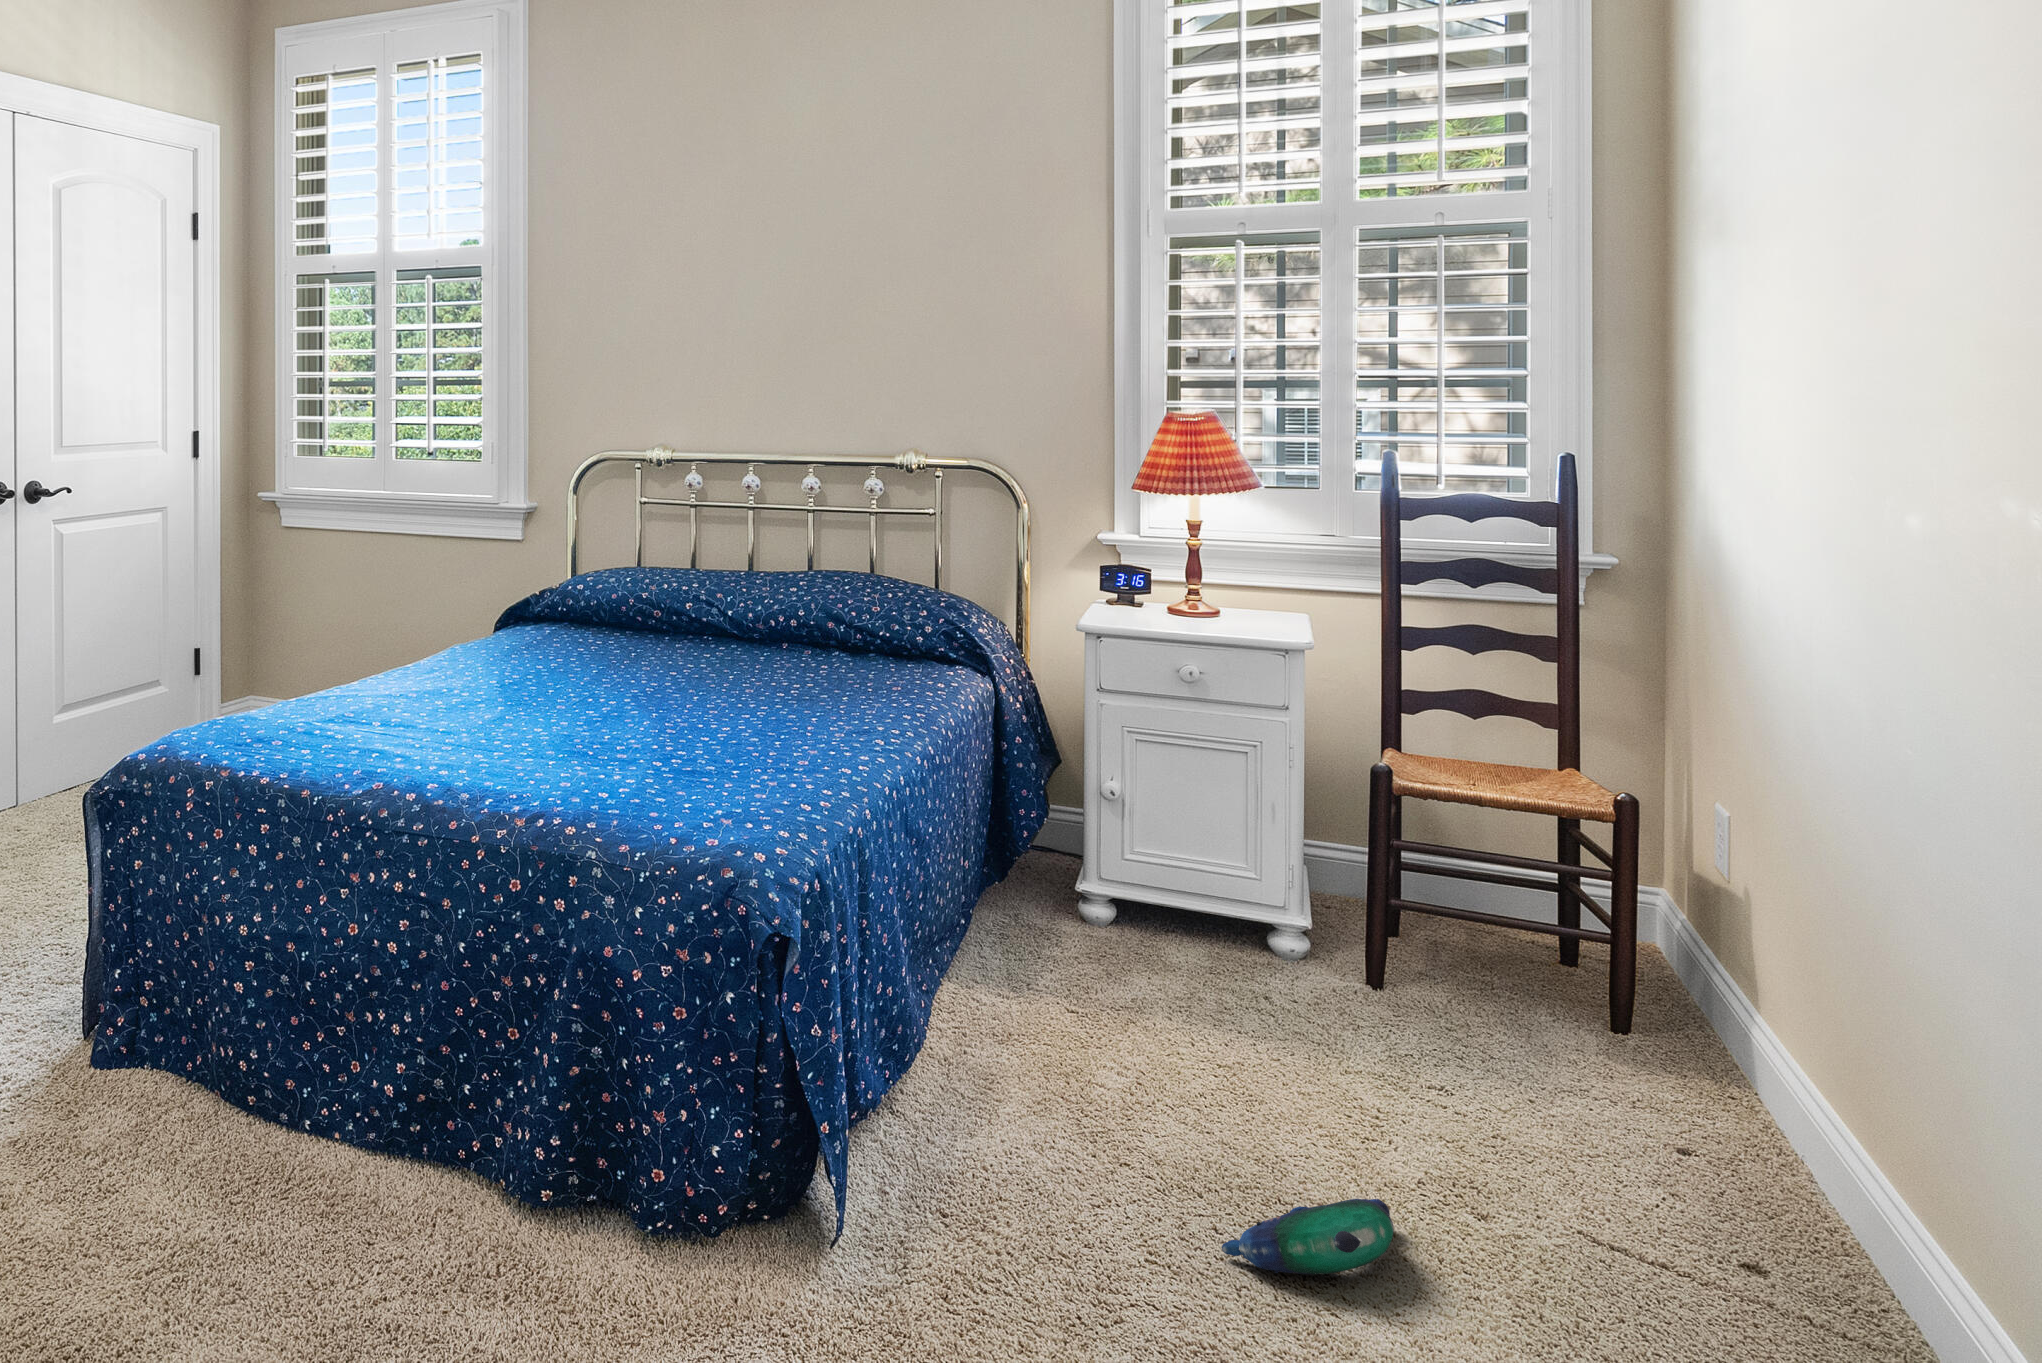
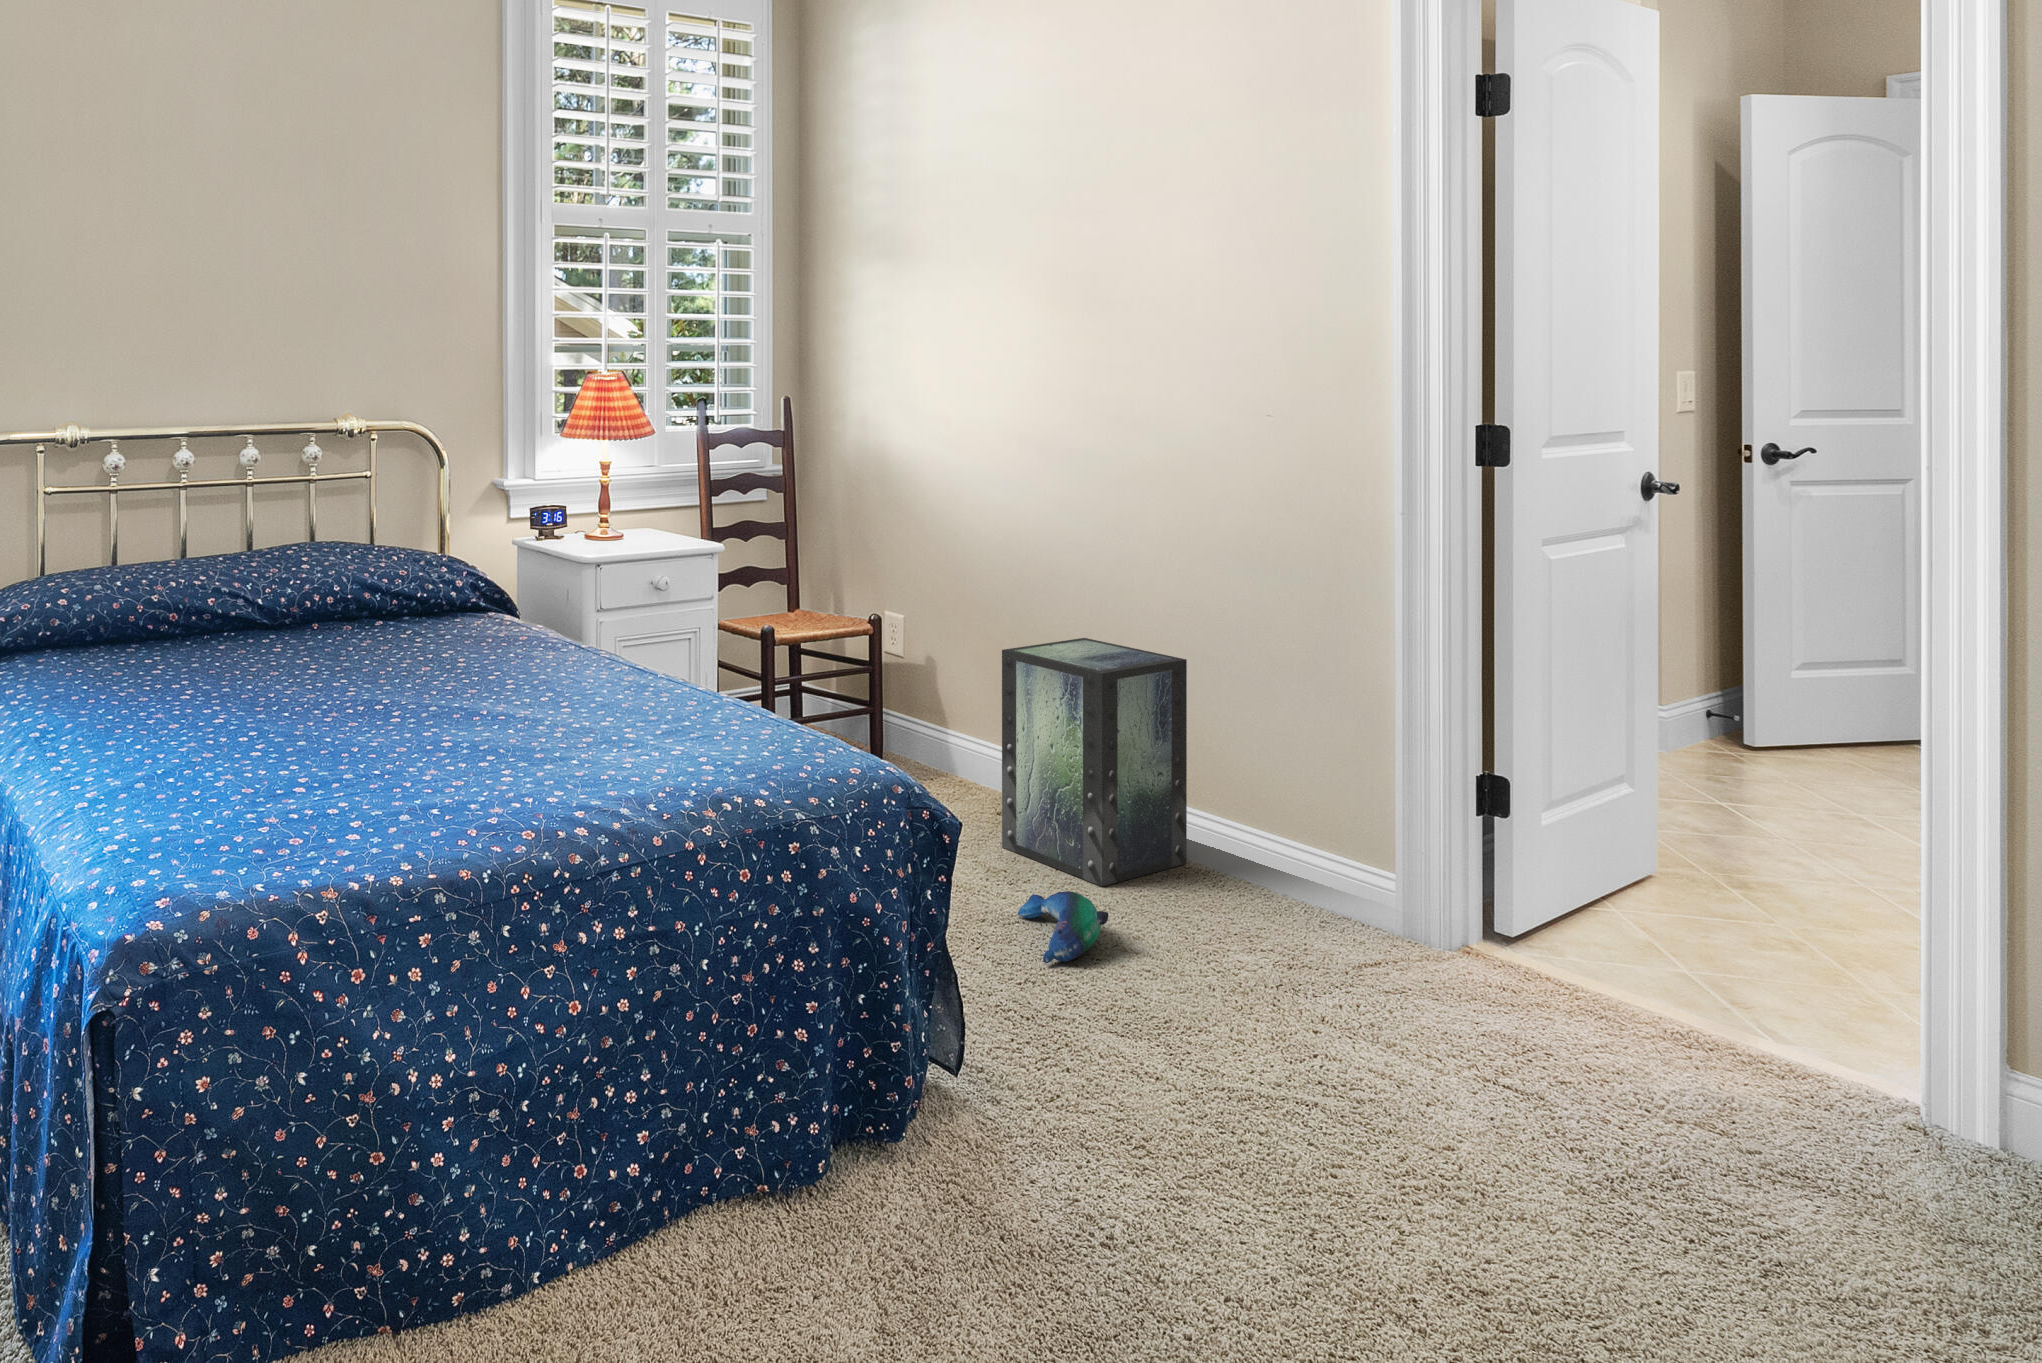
storage box: none [1563,863,1846,1327] -> present [1002,638,1187,886]

